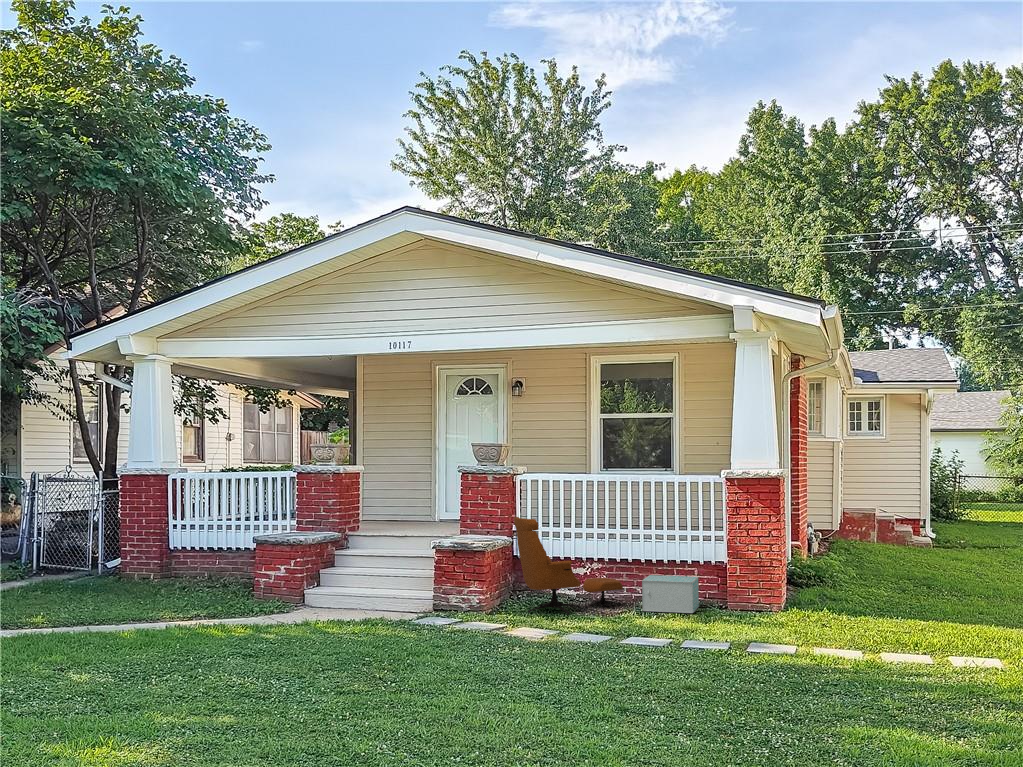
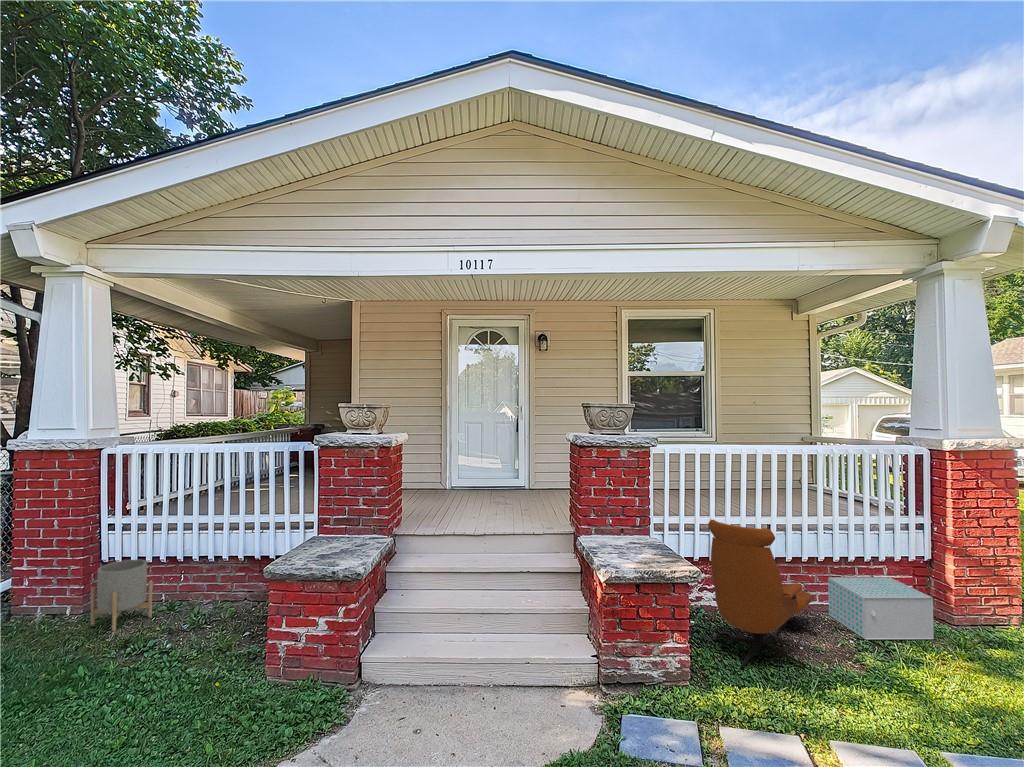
planter: none [166,548,200,588] -> present [91,560,152,631]

